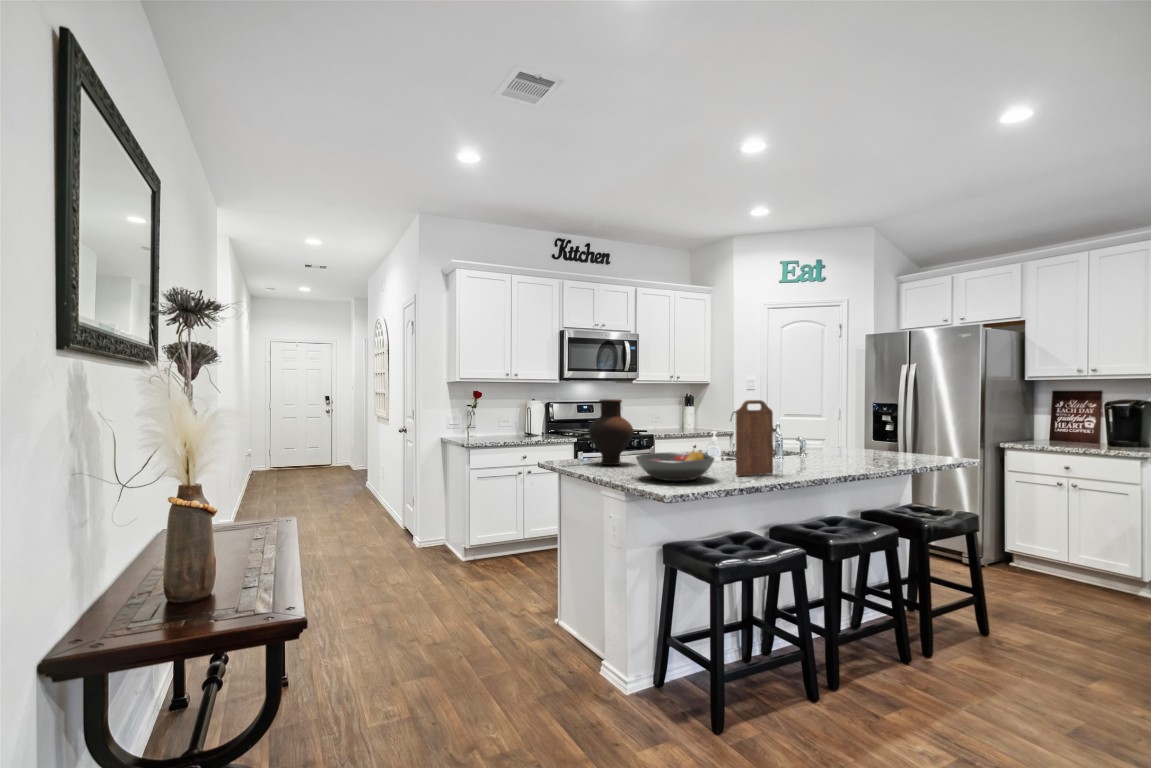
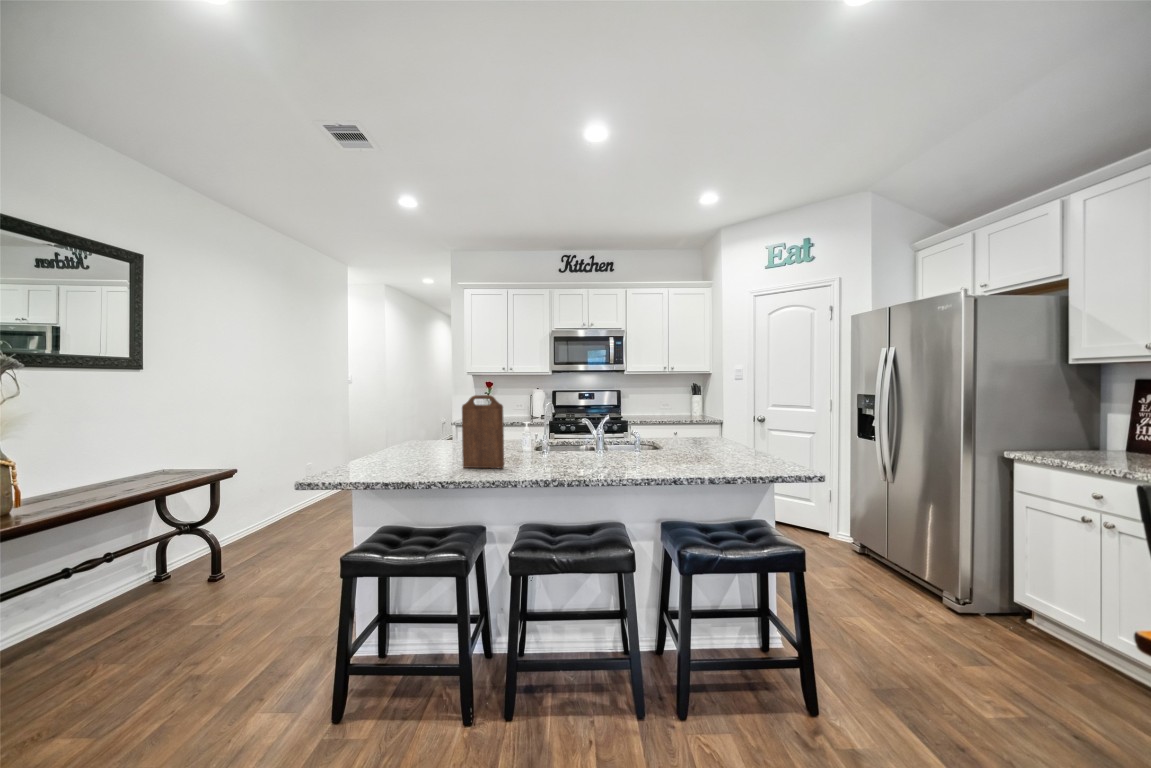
vase: present [588,399,633,465] -> none [424,391,463,447]
fruit bowl: present [636,450,714,481] -> none [365,440,440,468]

